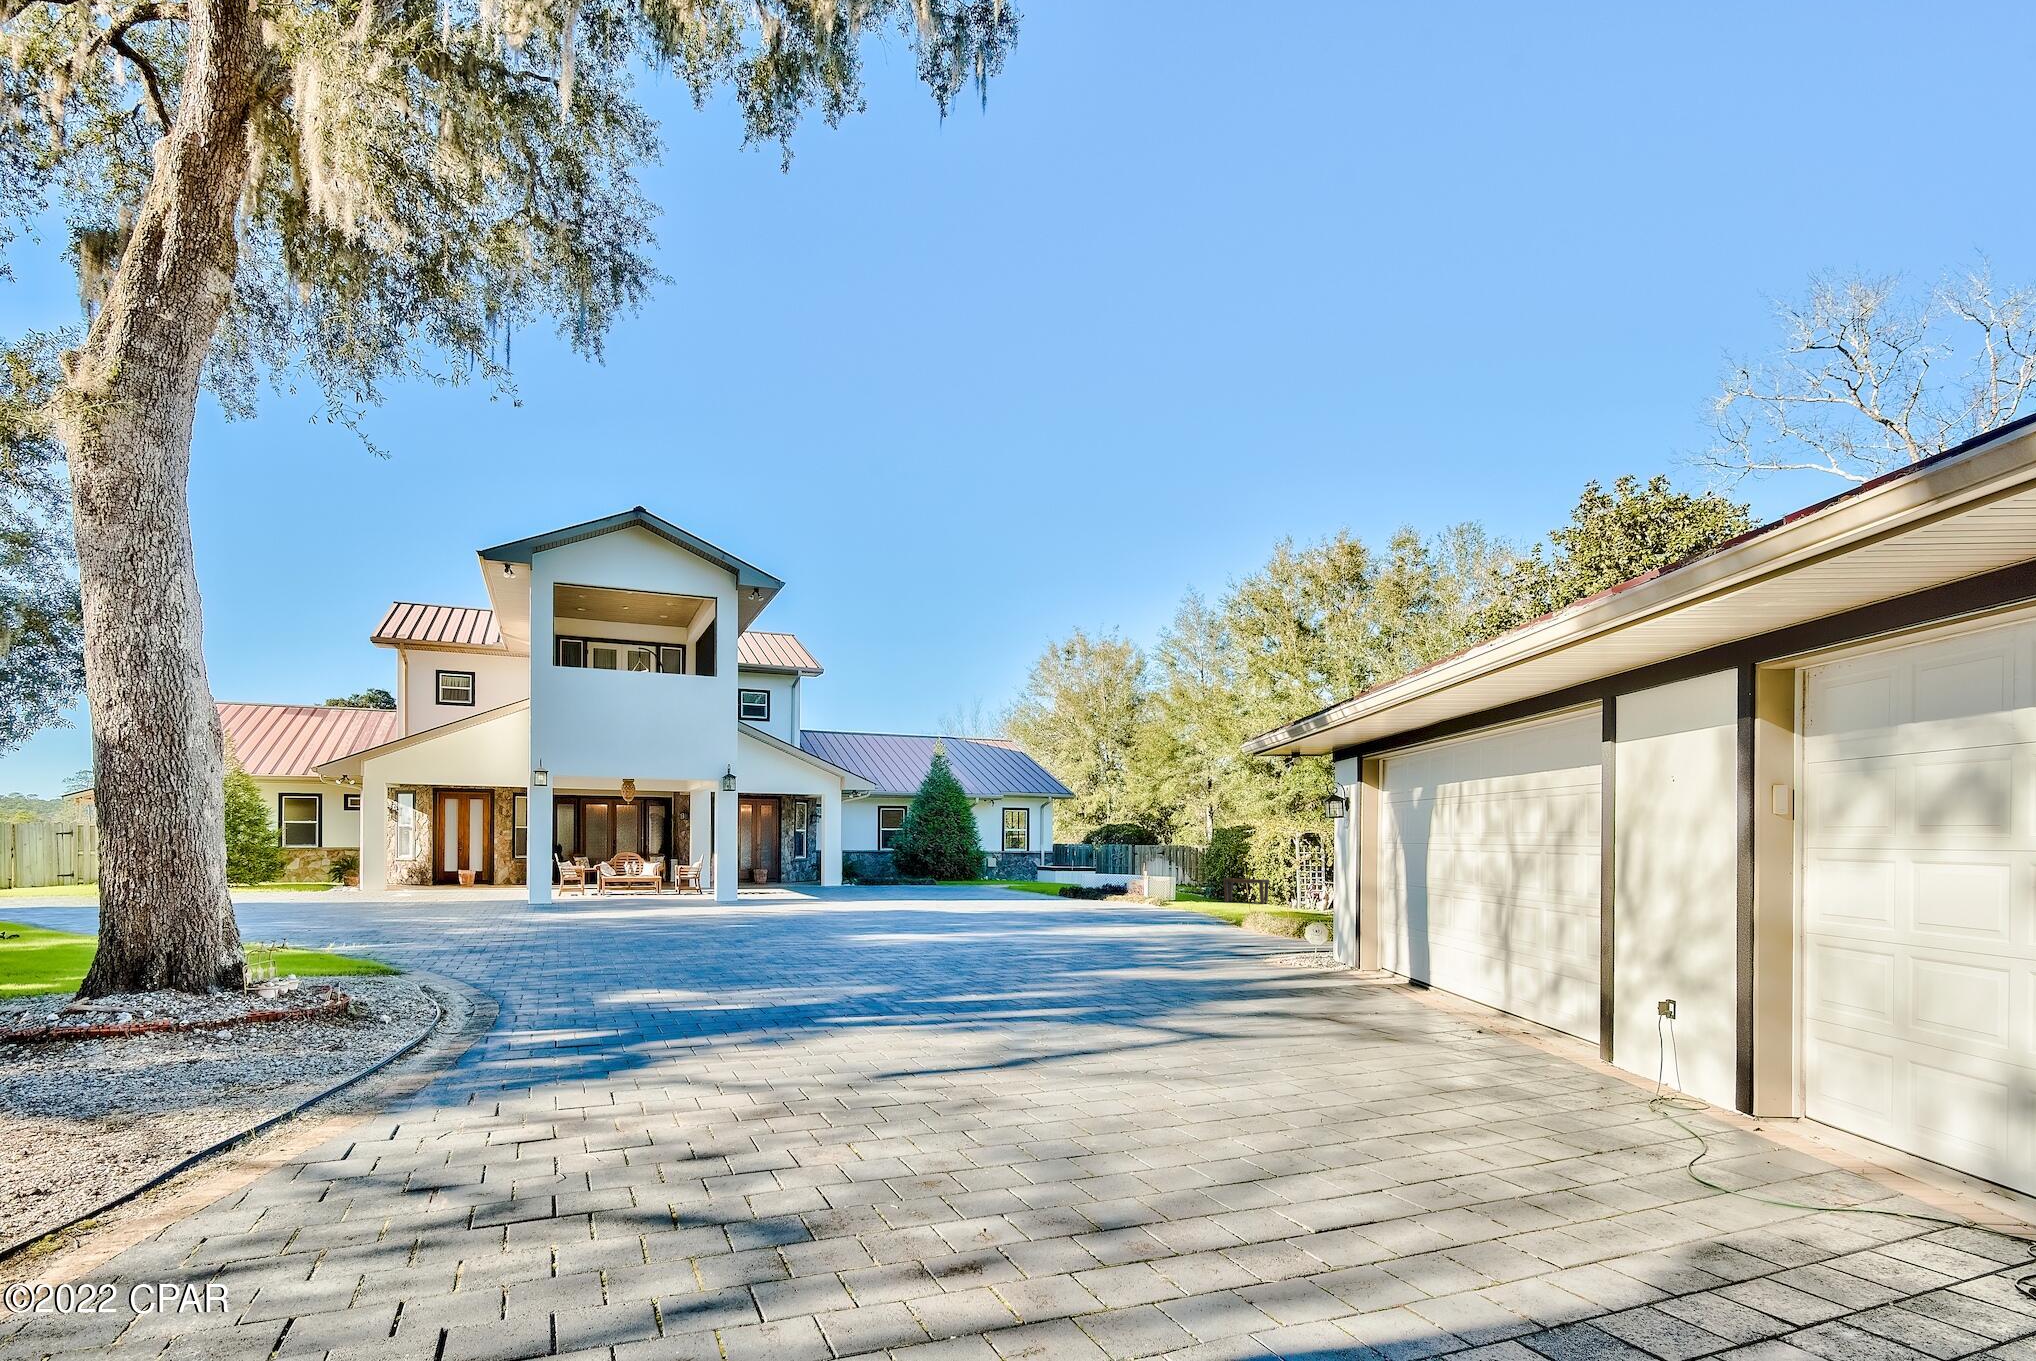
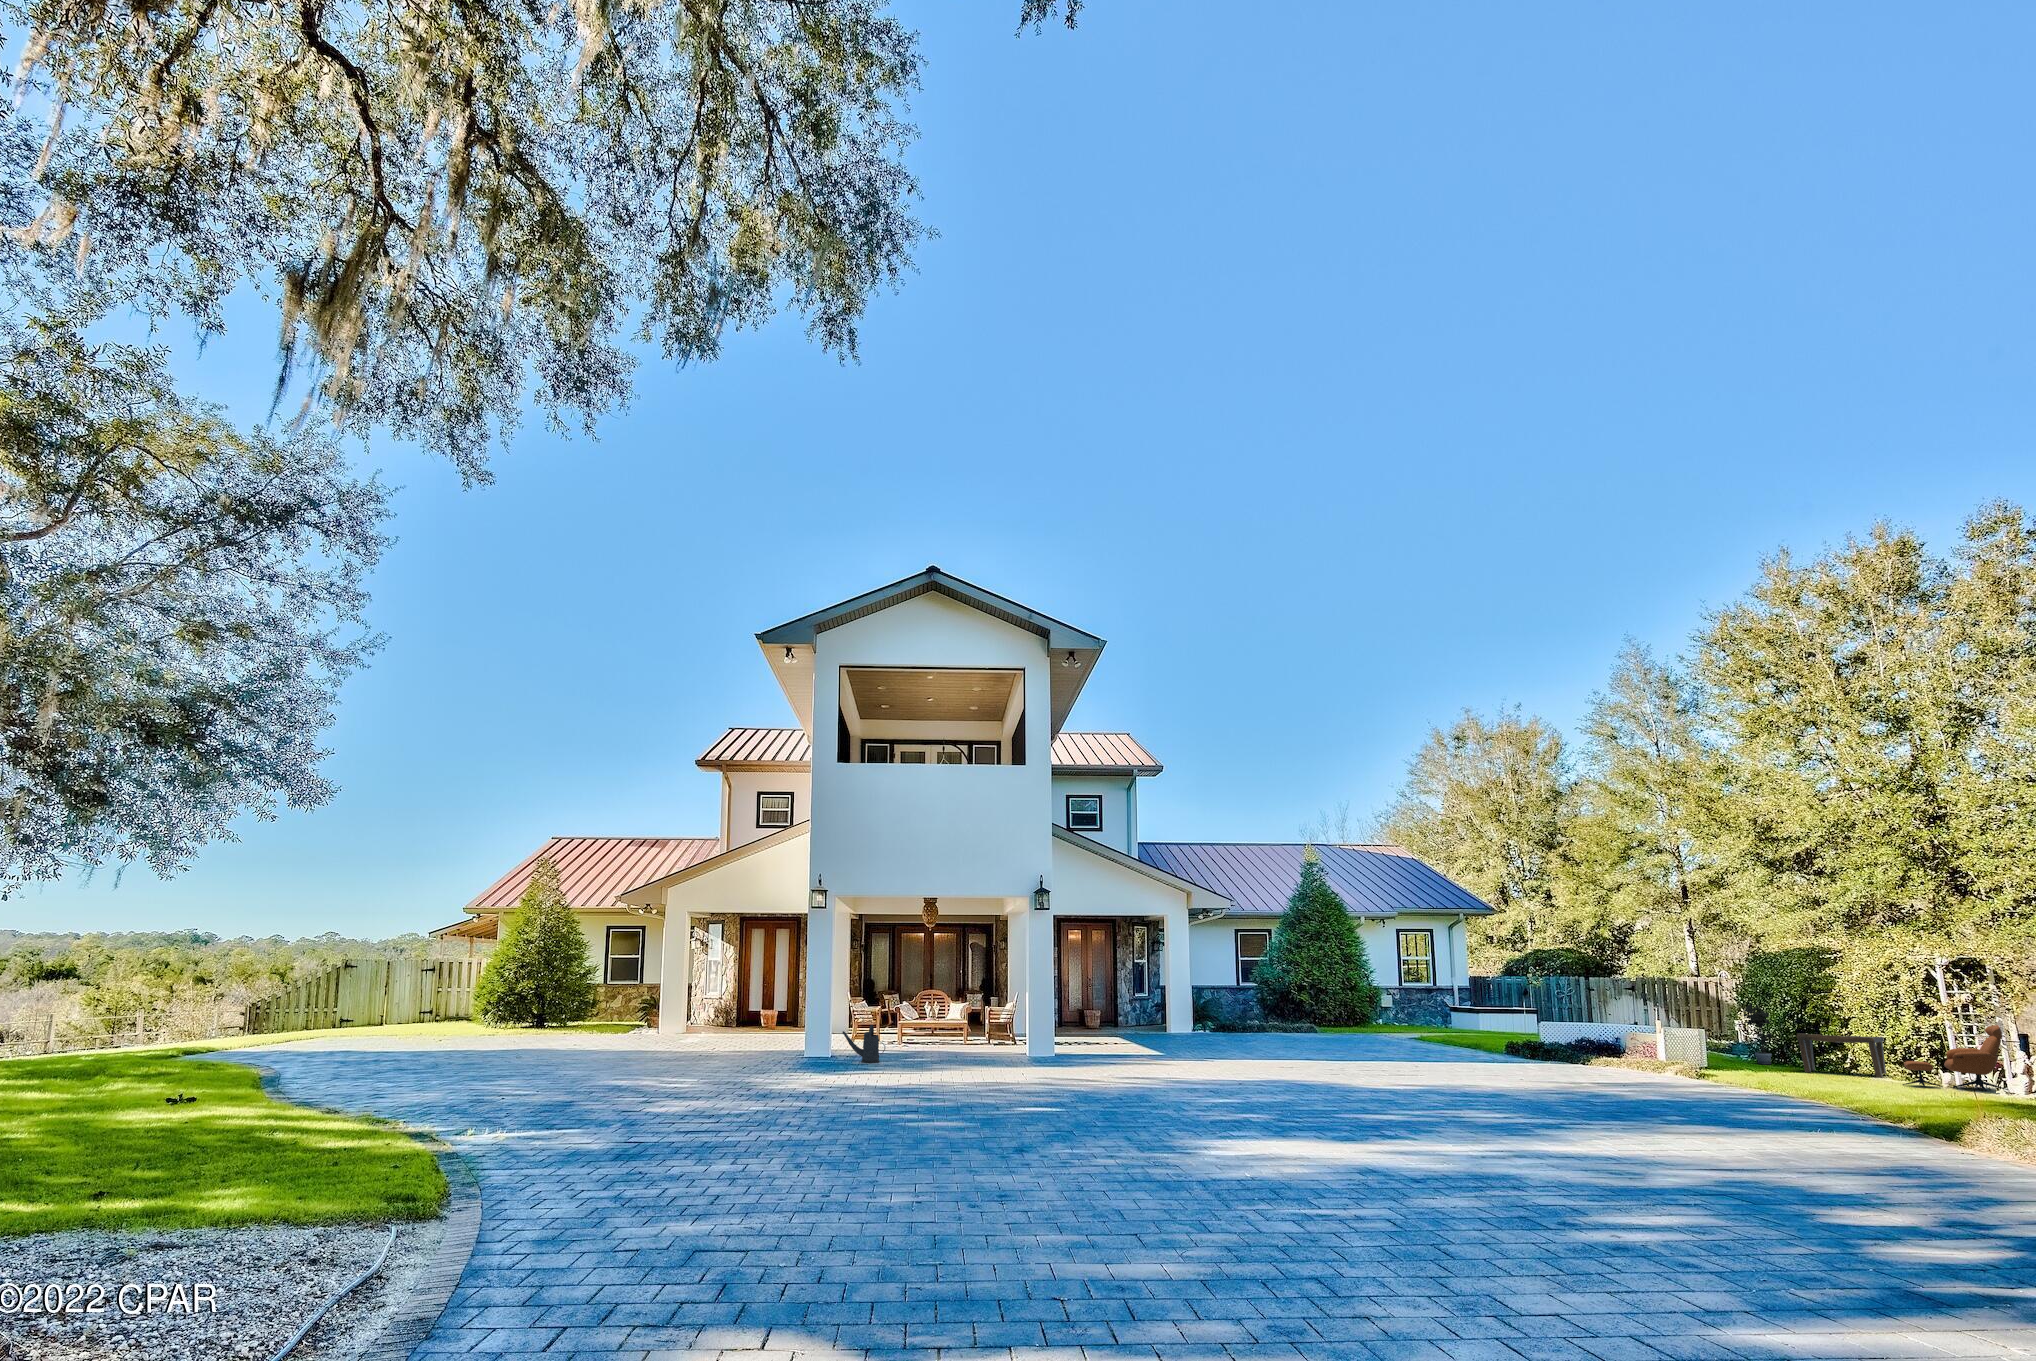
potted plant: none [1200,859,1217,899] -> present [1743,1003,1773,1065]
lounge chair: none [1267,871,1320,909] -> present [1903,1025,2009,1091]
watering can: none [550,878,587,907] -> present [843,1025,885,1063]

